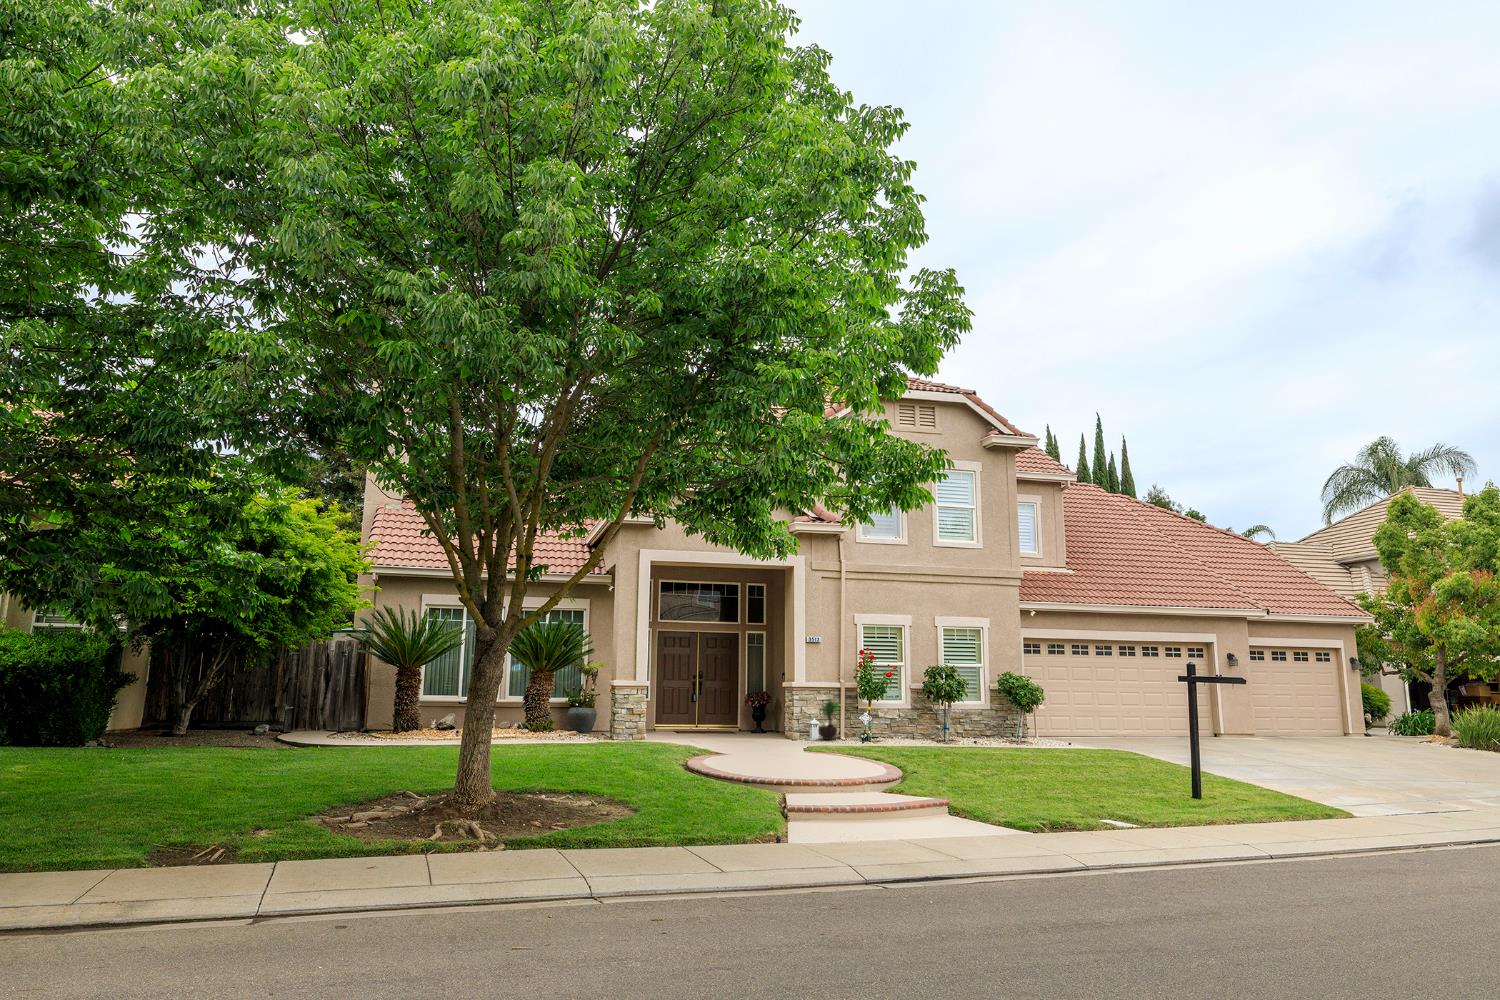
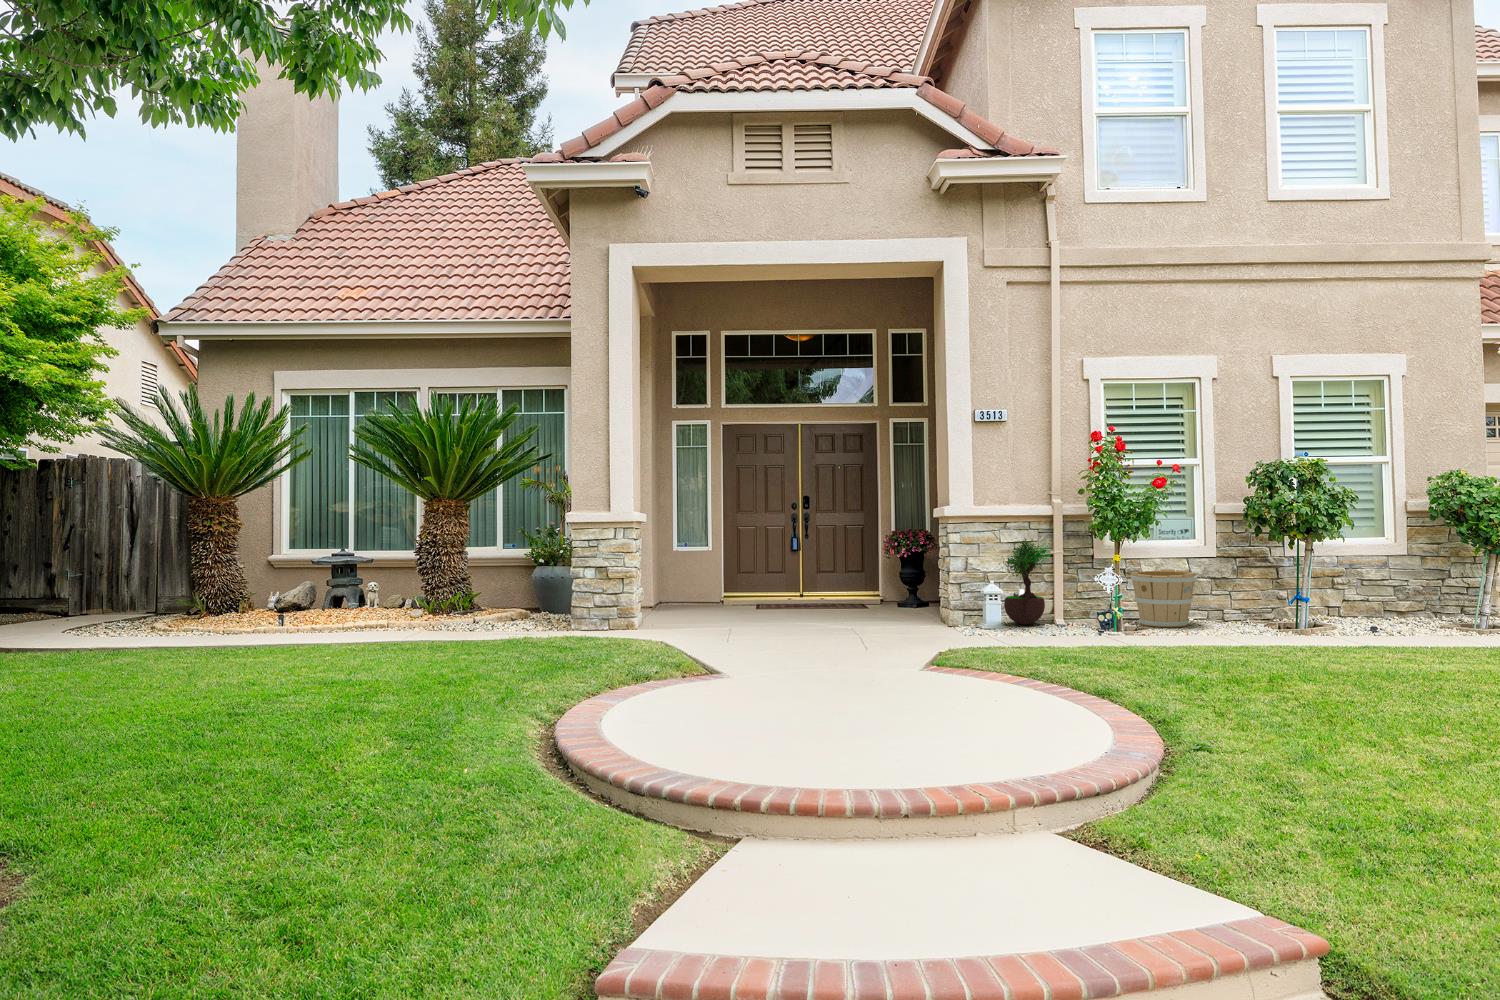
wooden bucket: none [875,714,903,741] -> present [1130,569,1197,627]

